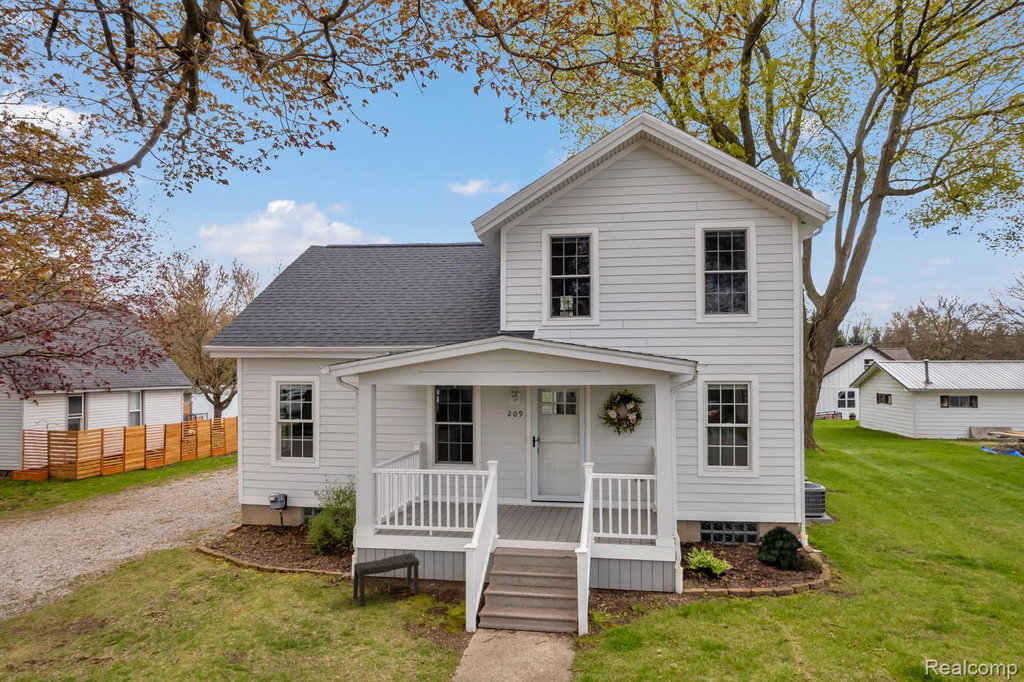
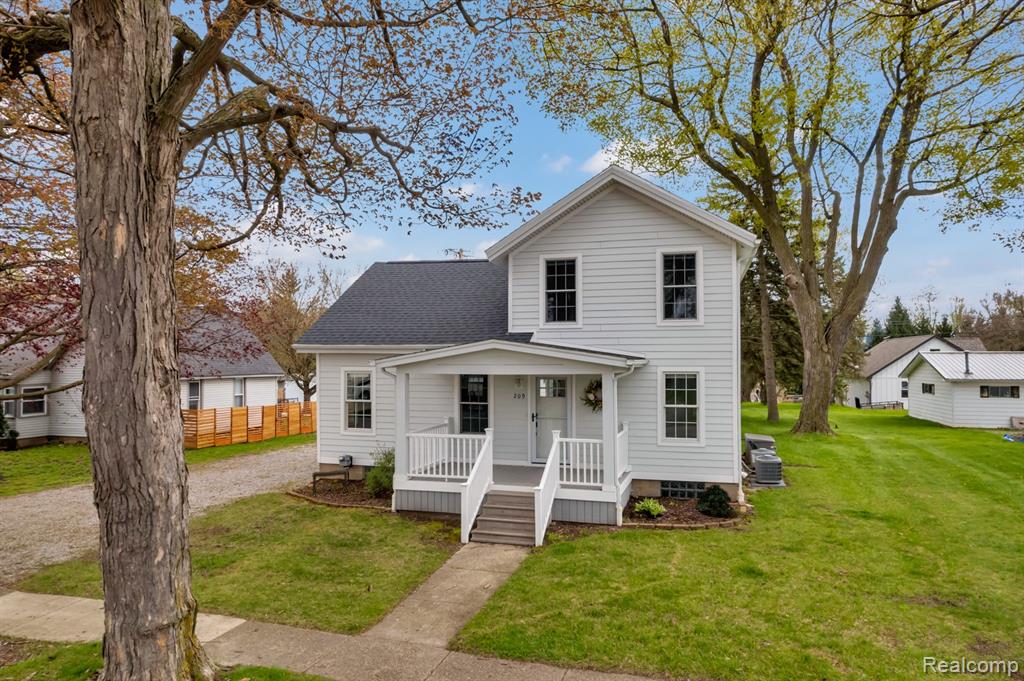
bench: present [353,553,419,607] -> present [312,470,348,493]

